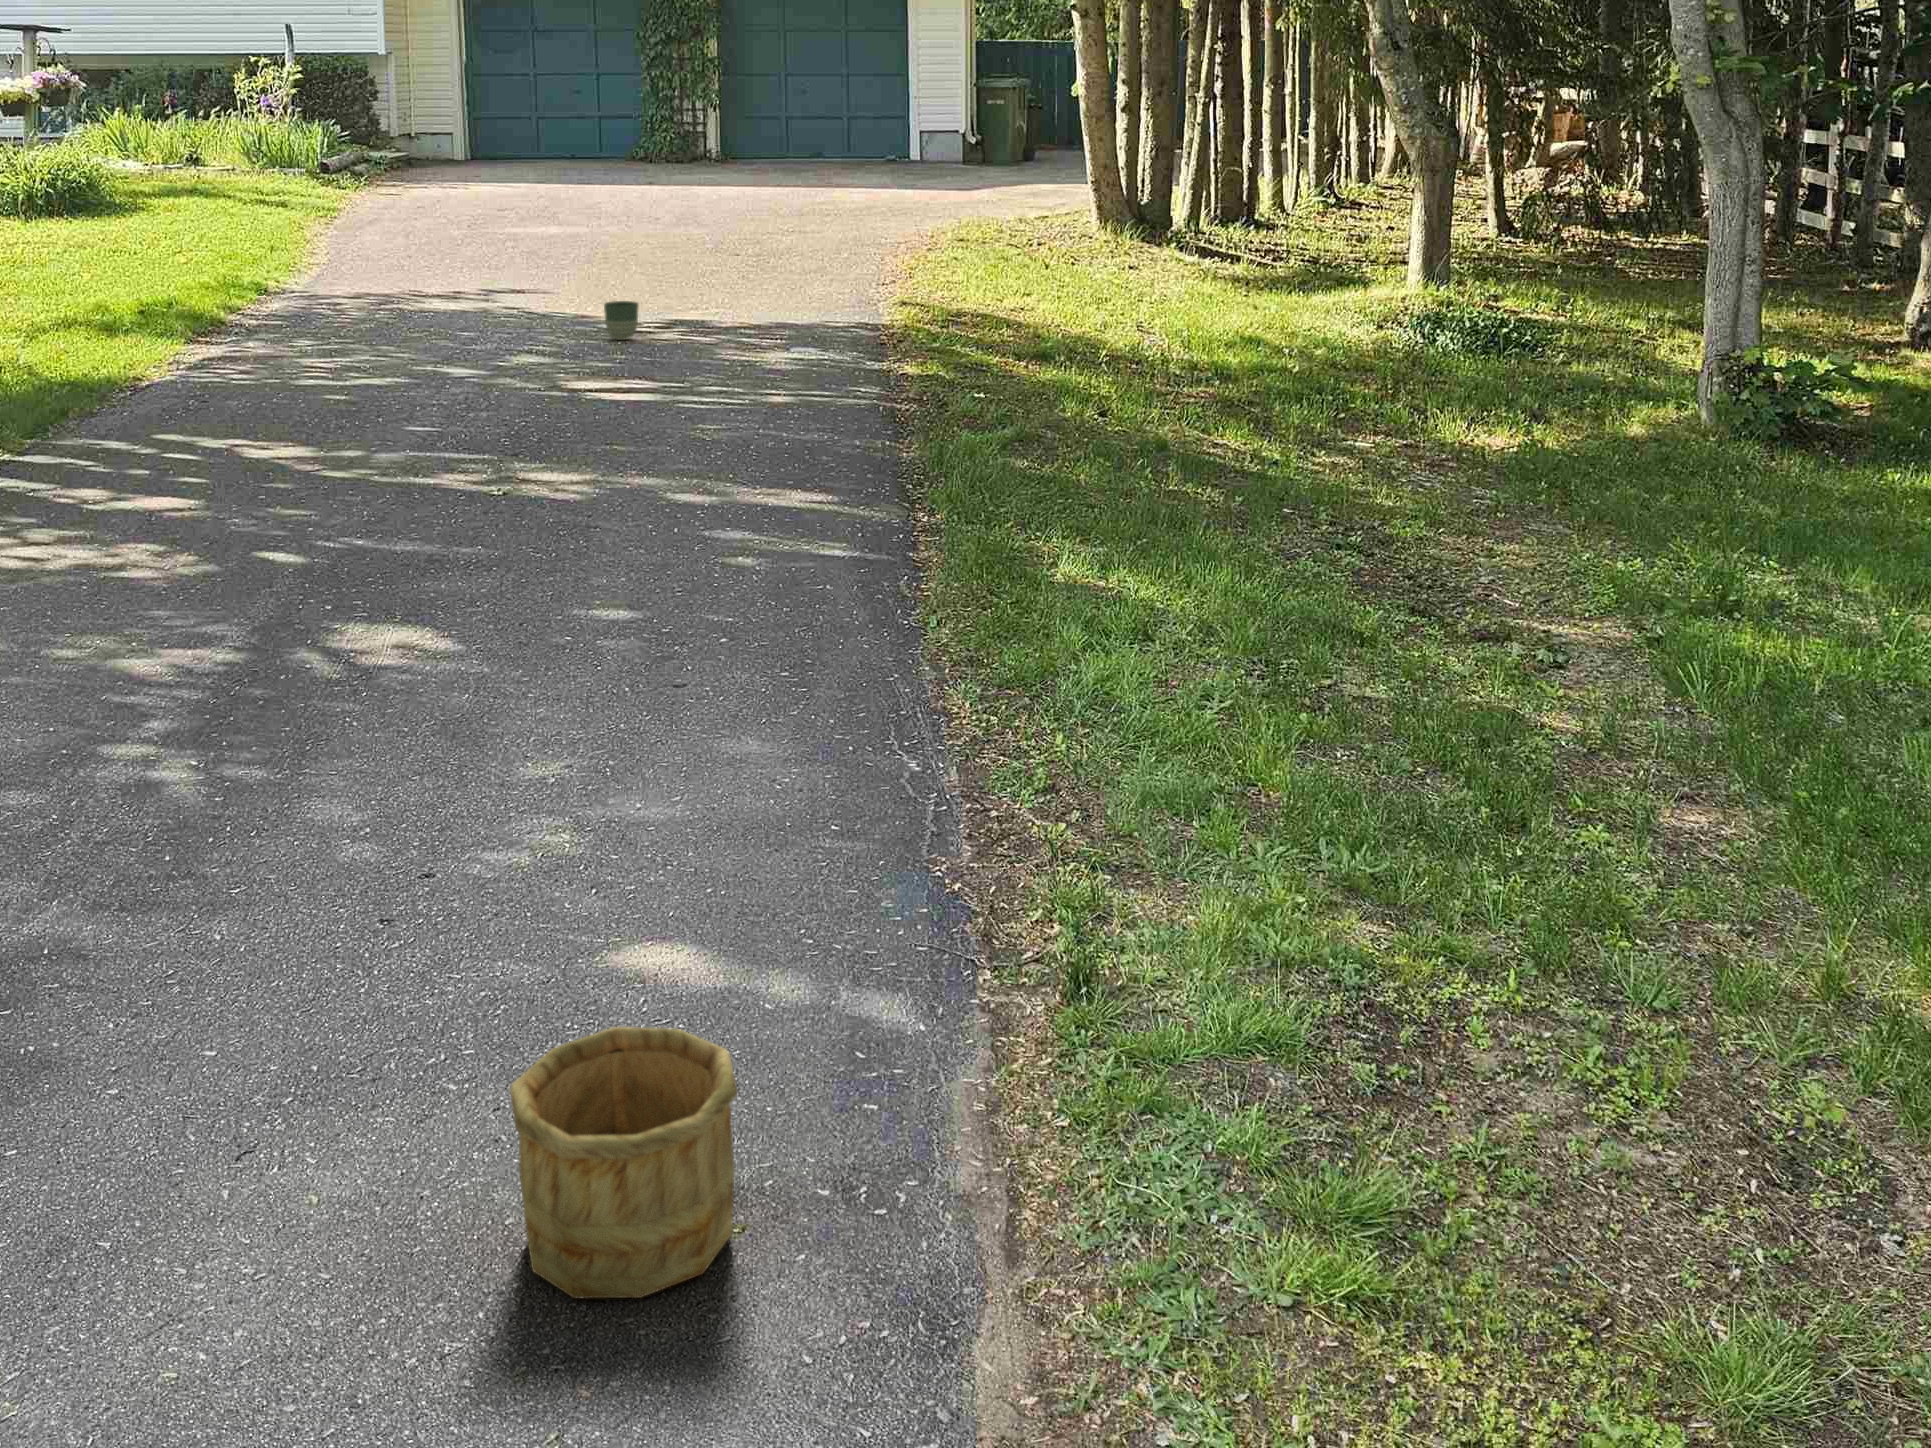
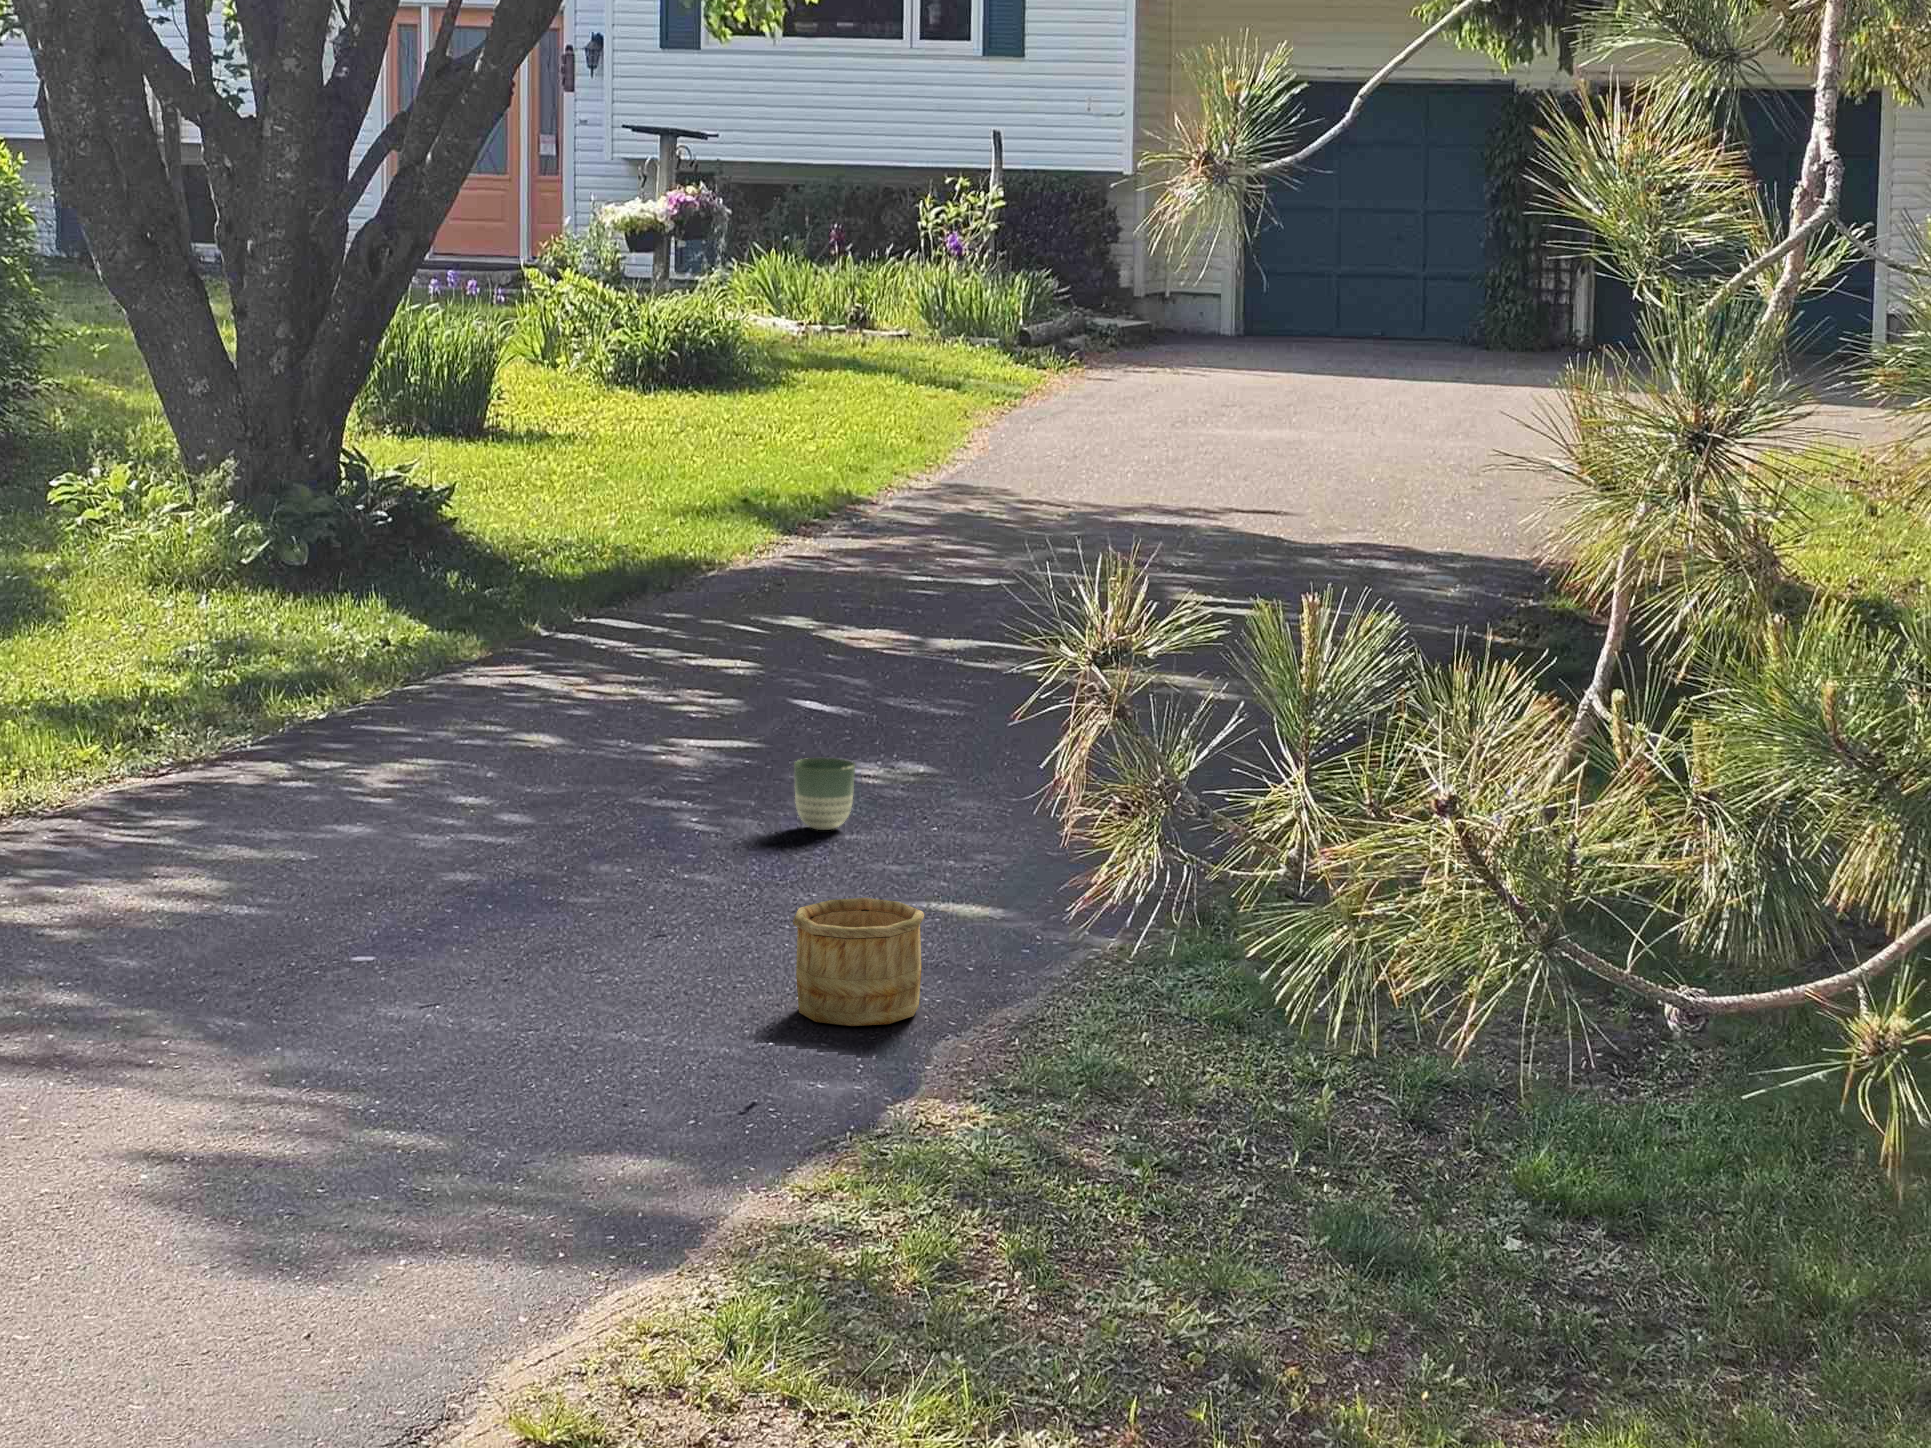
planter: present [604,301,639,340] -> present [794,758,855,830]

